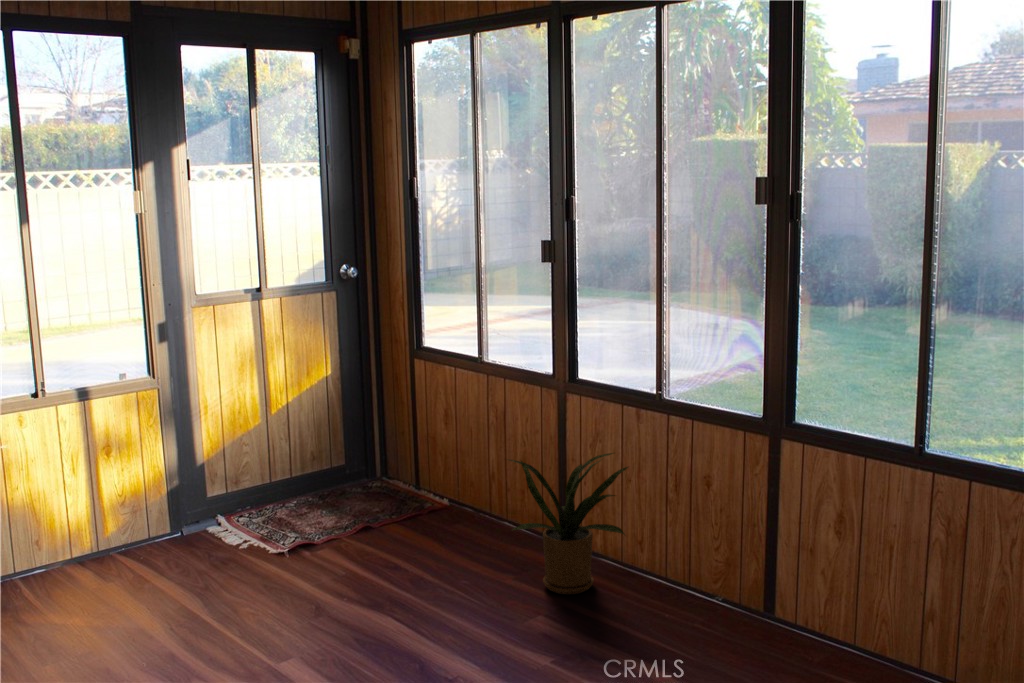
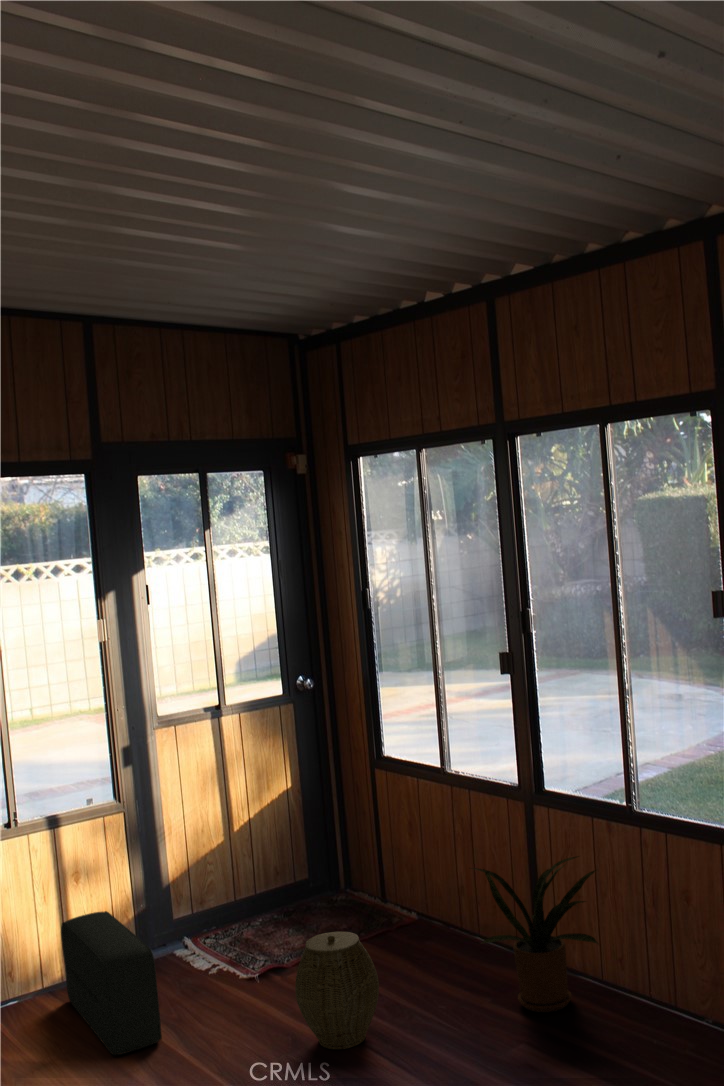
pouf: none [90,484,192,621] -> present [61,911,162,1055]
woven basket: none [328,513,411,622] -> present [295,932,379,1049]

